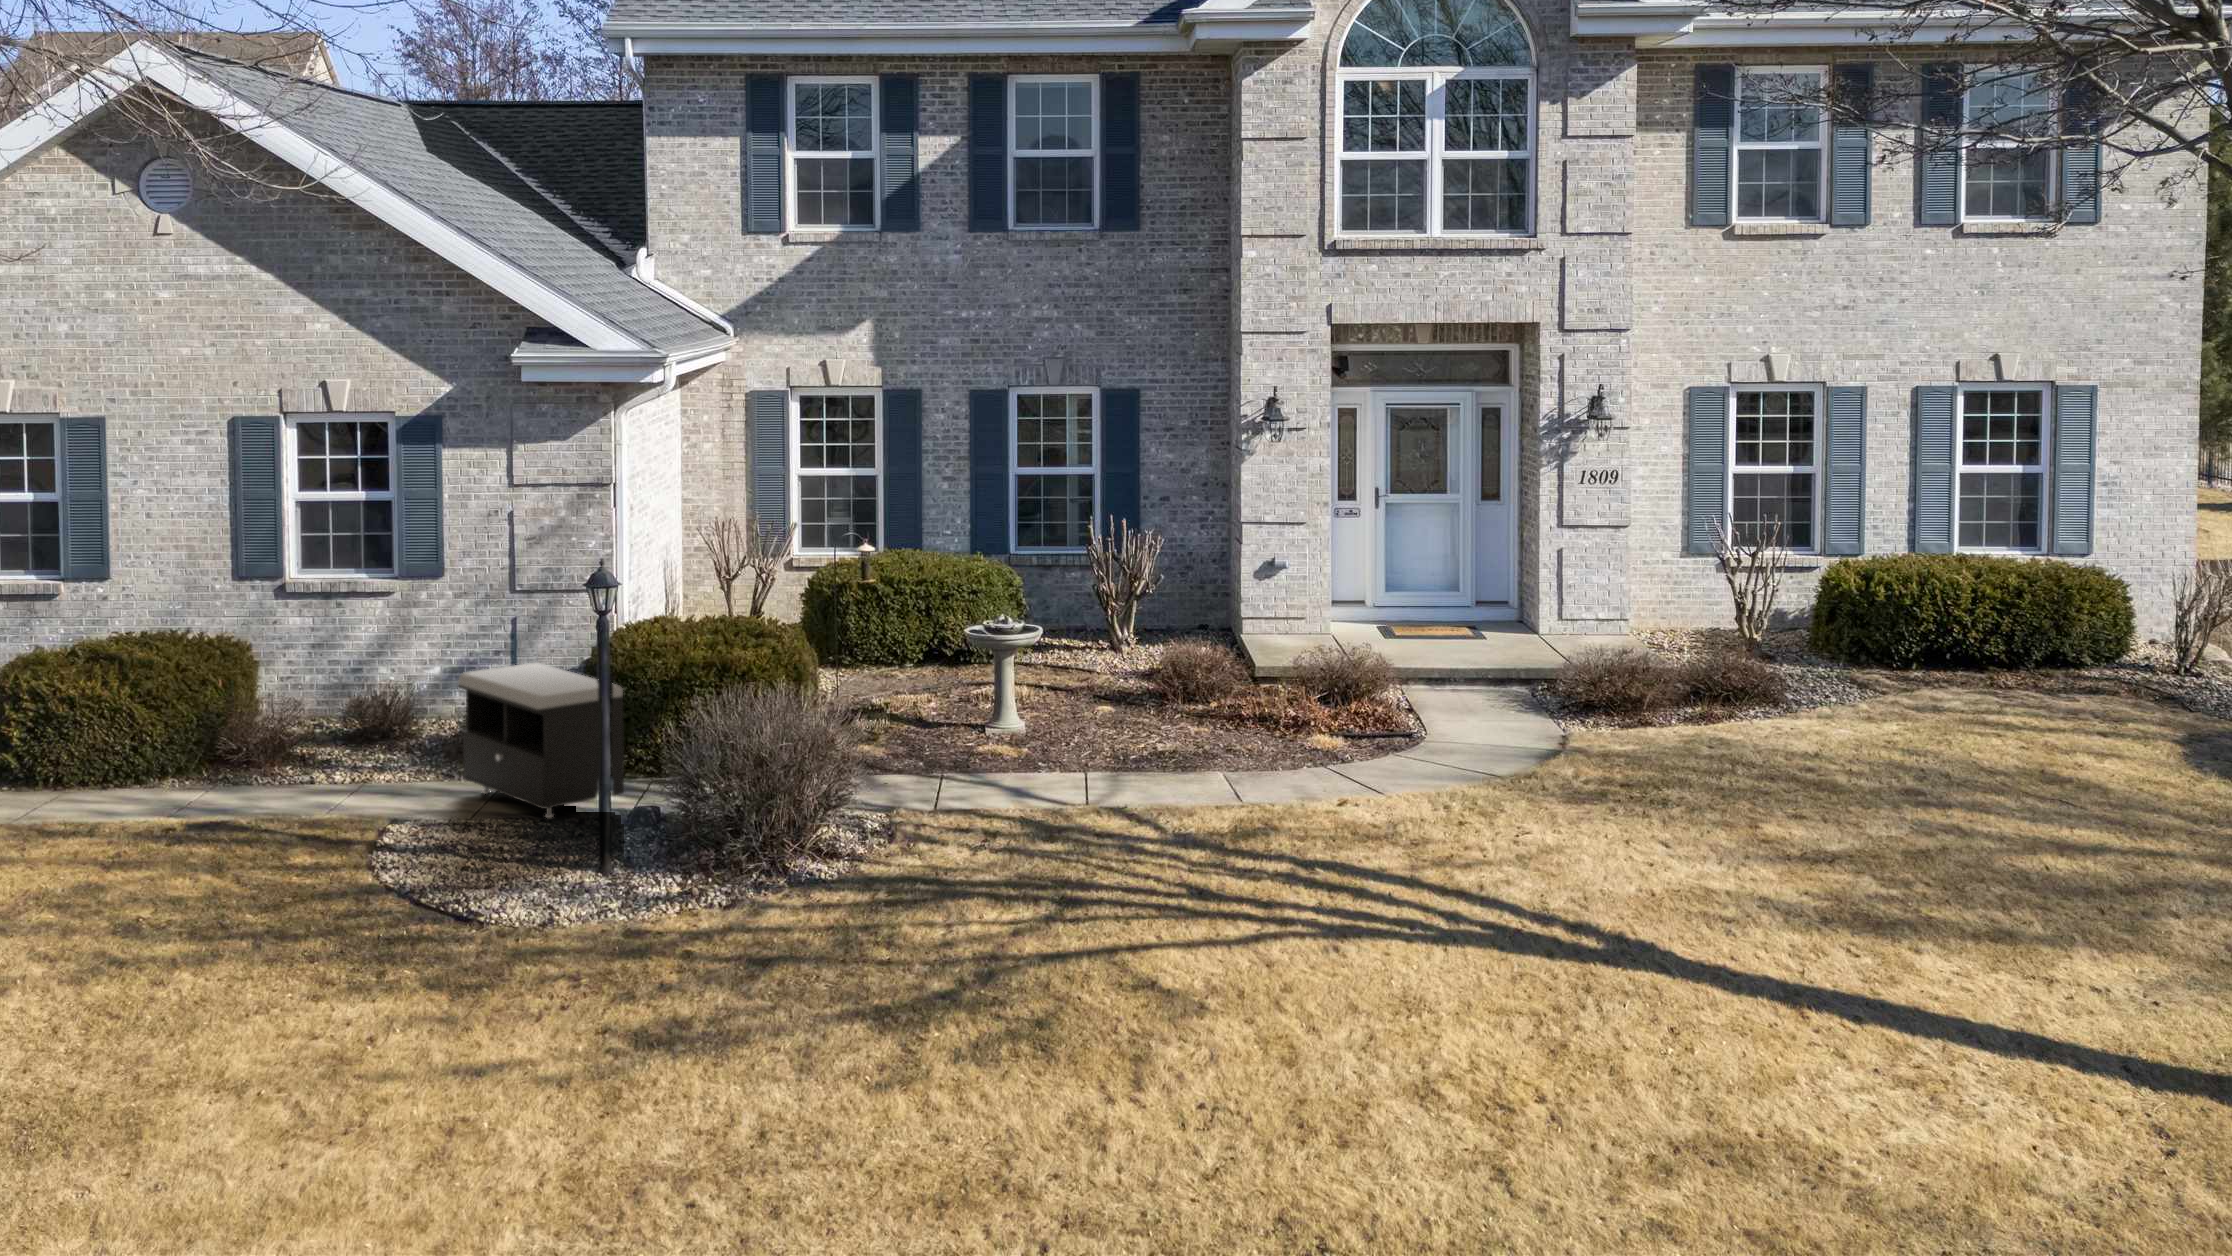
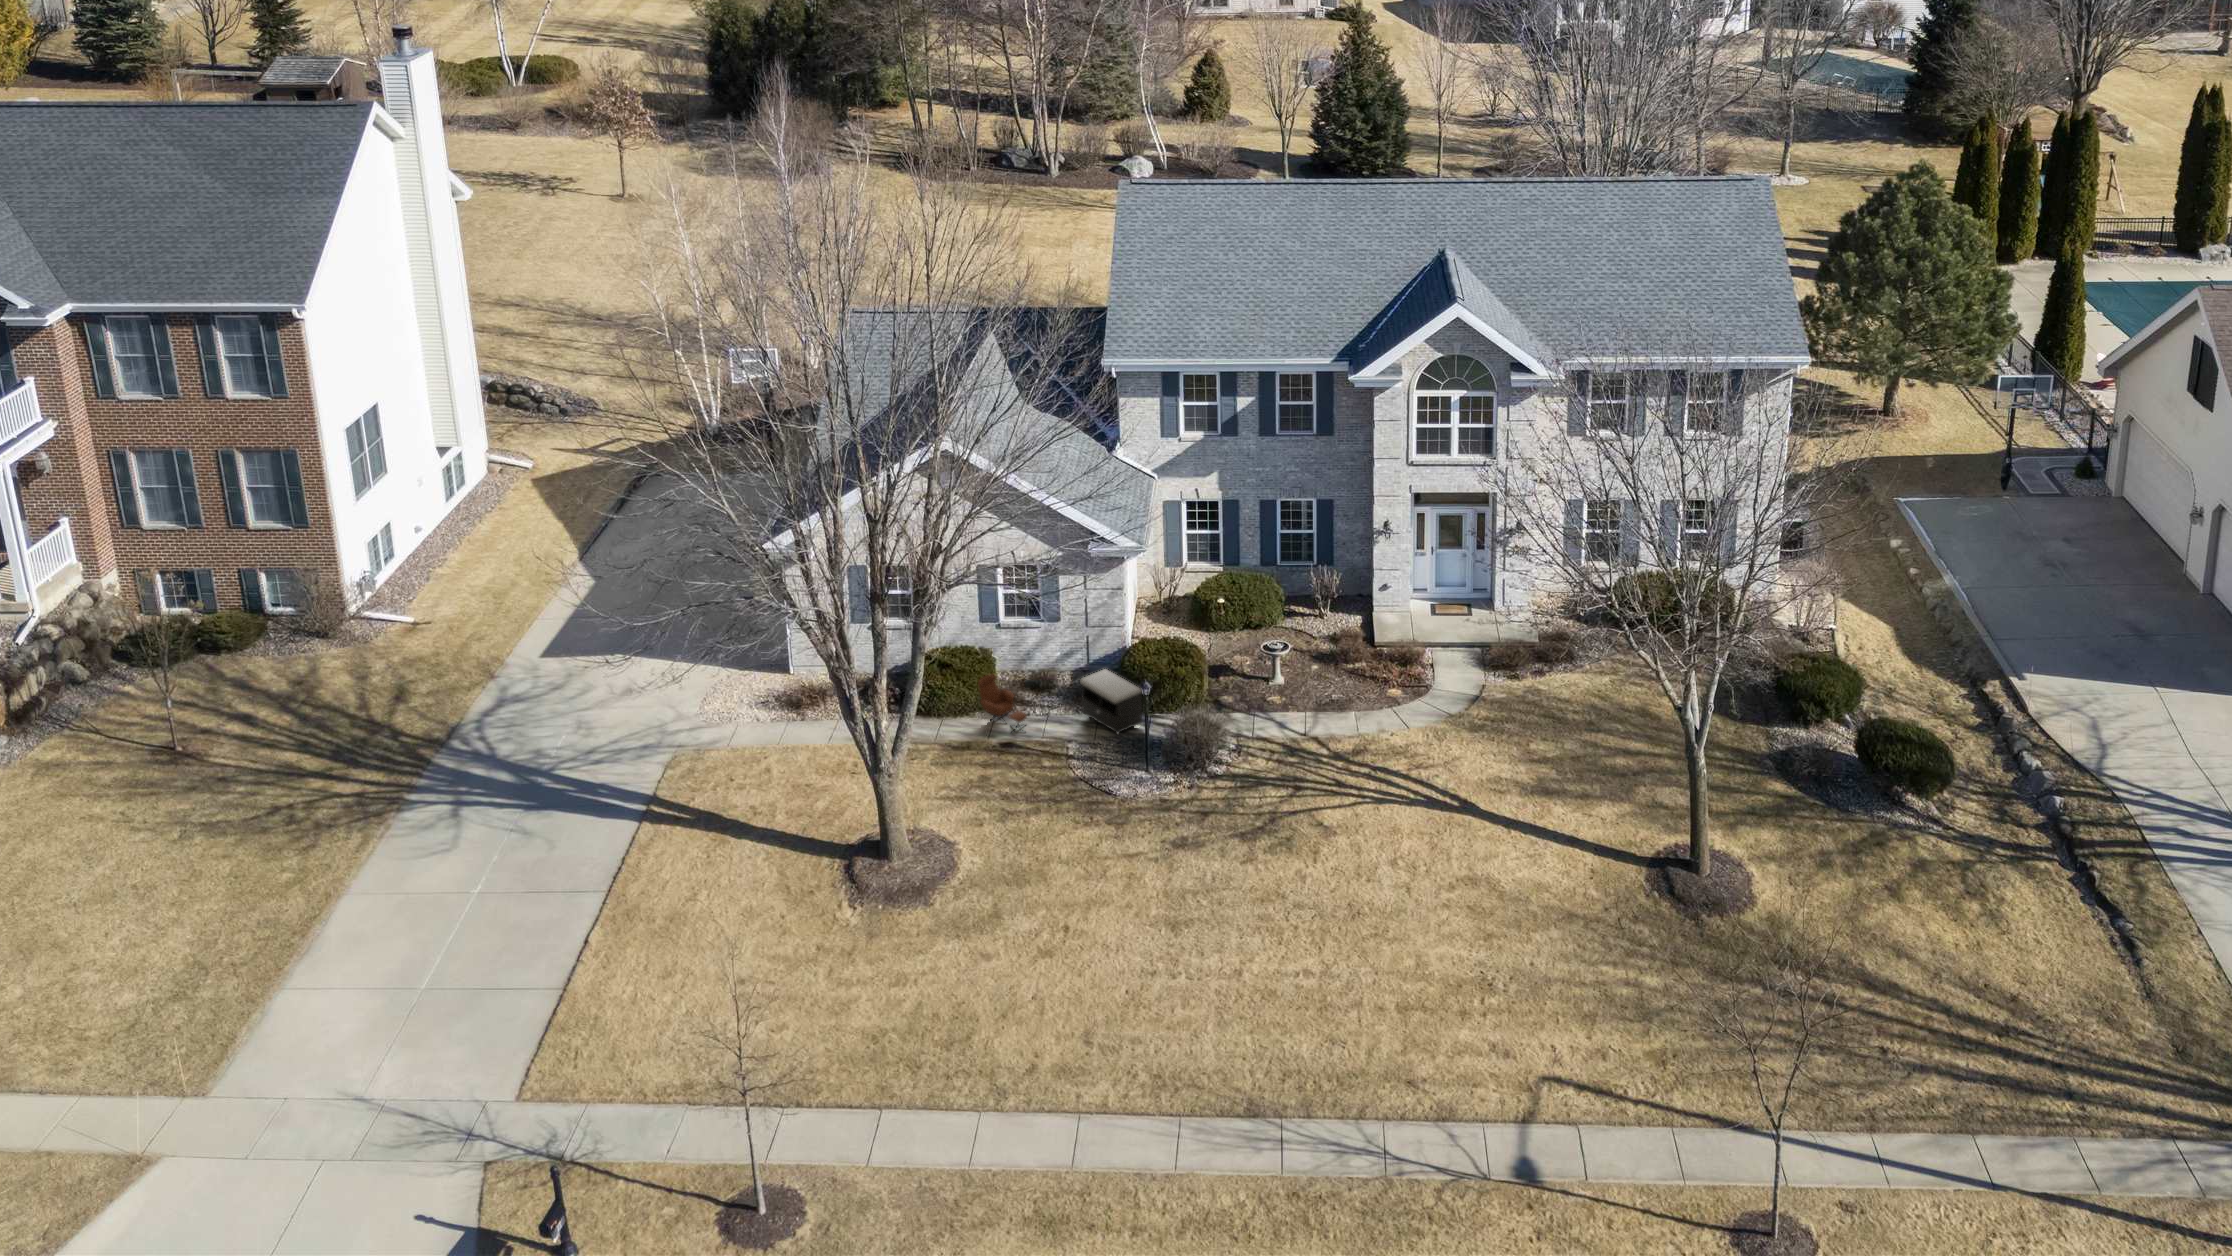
lounge chair: none [172,670,299,815] -> present [978,674,1027,731]

